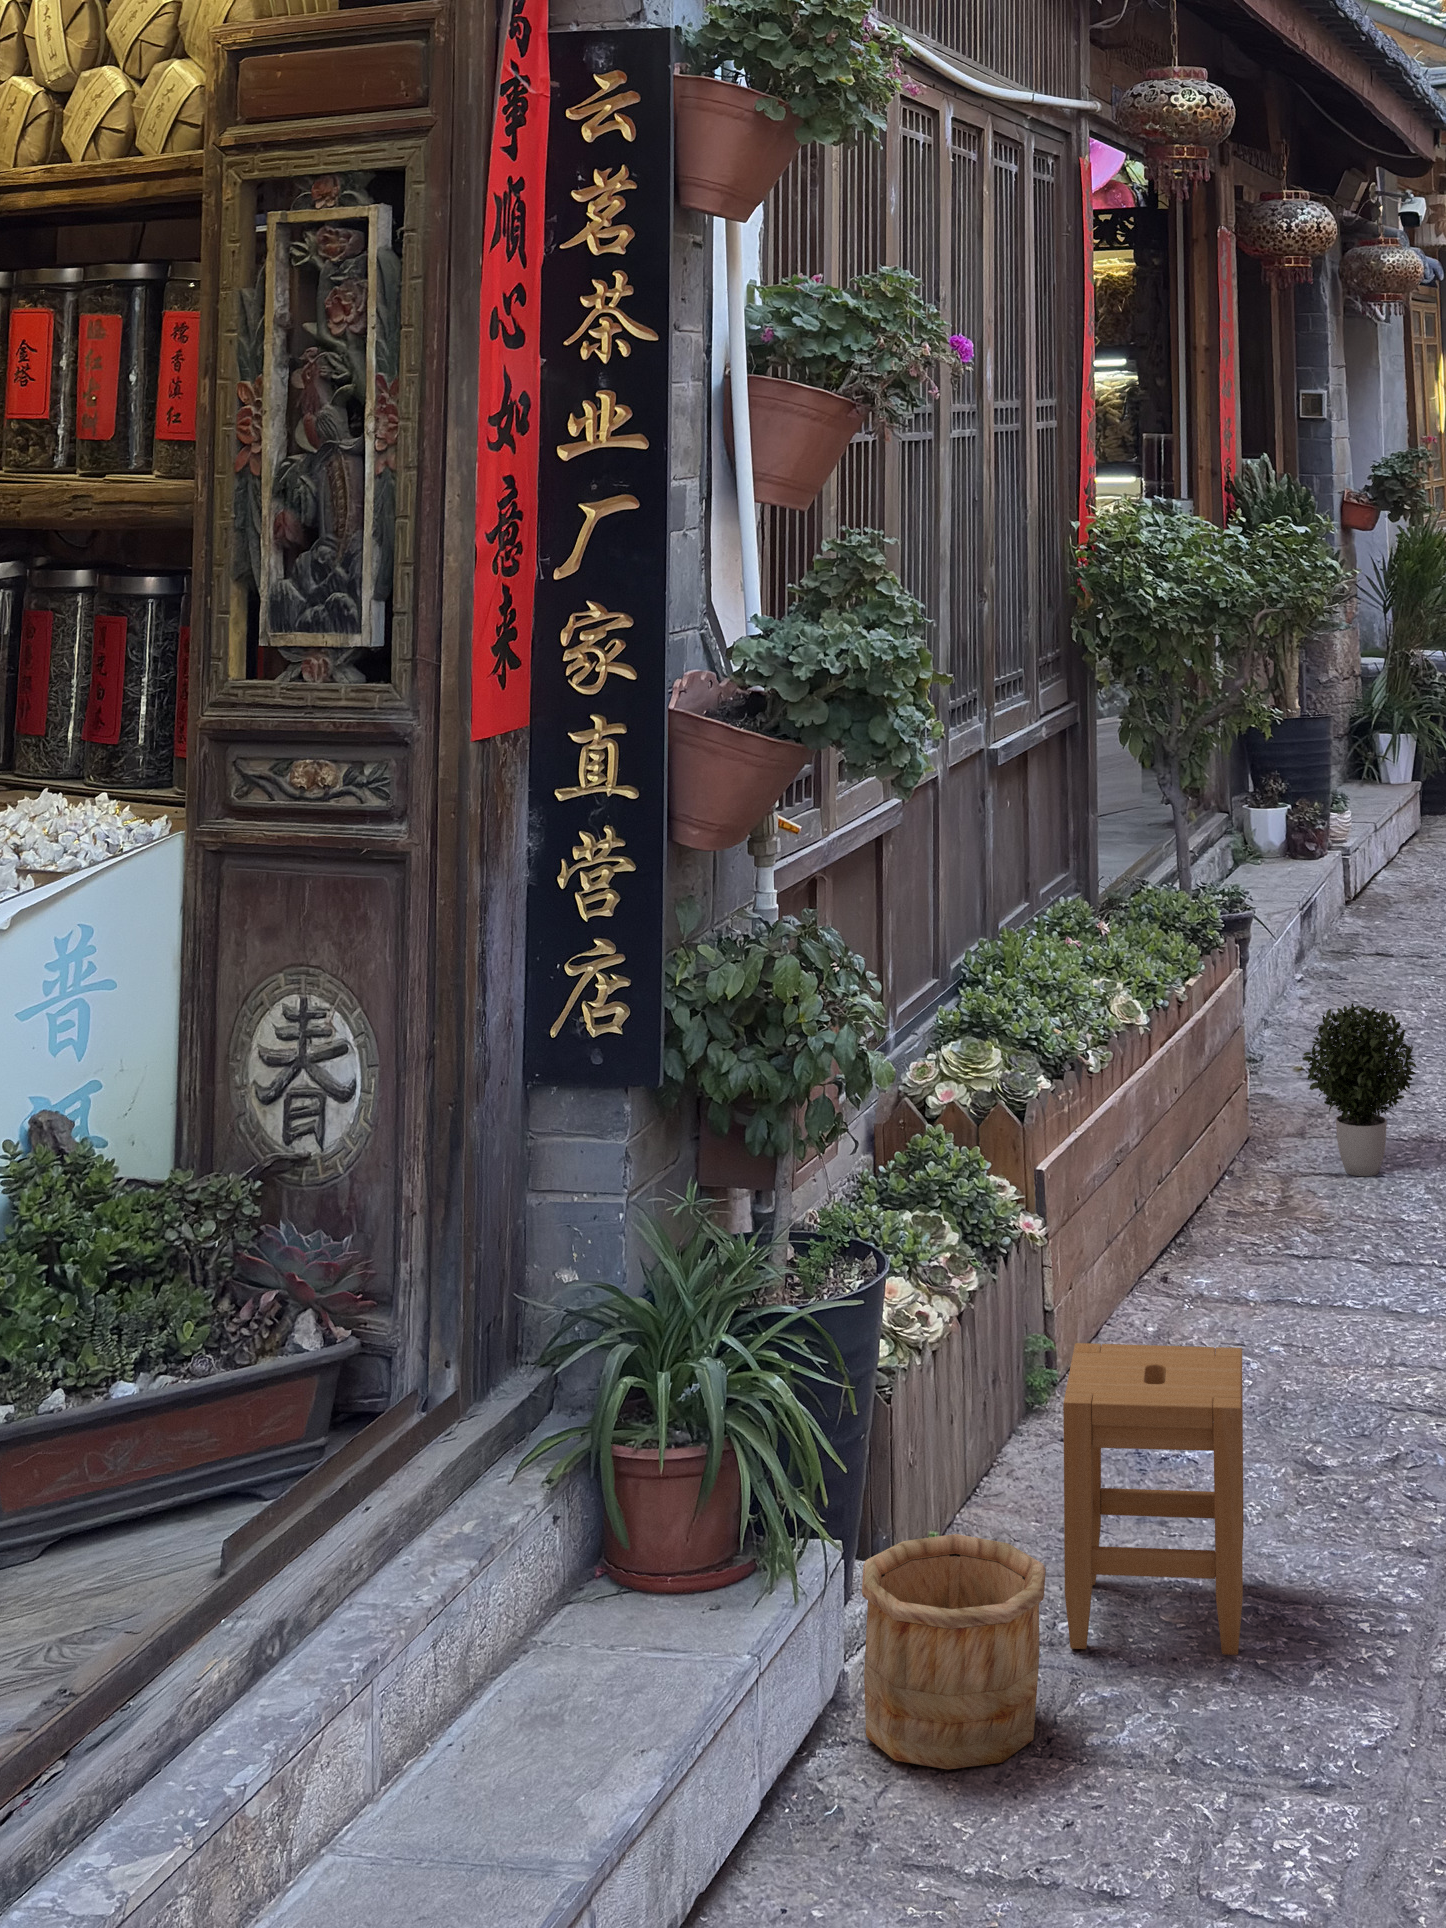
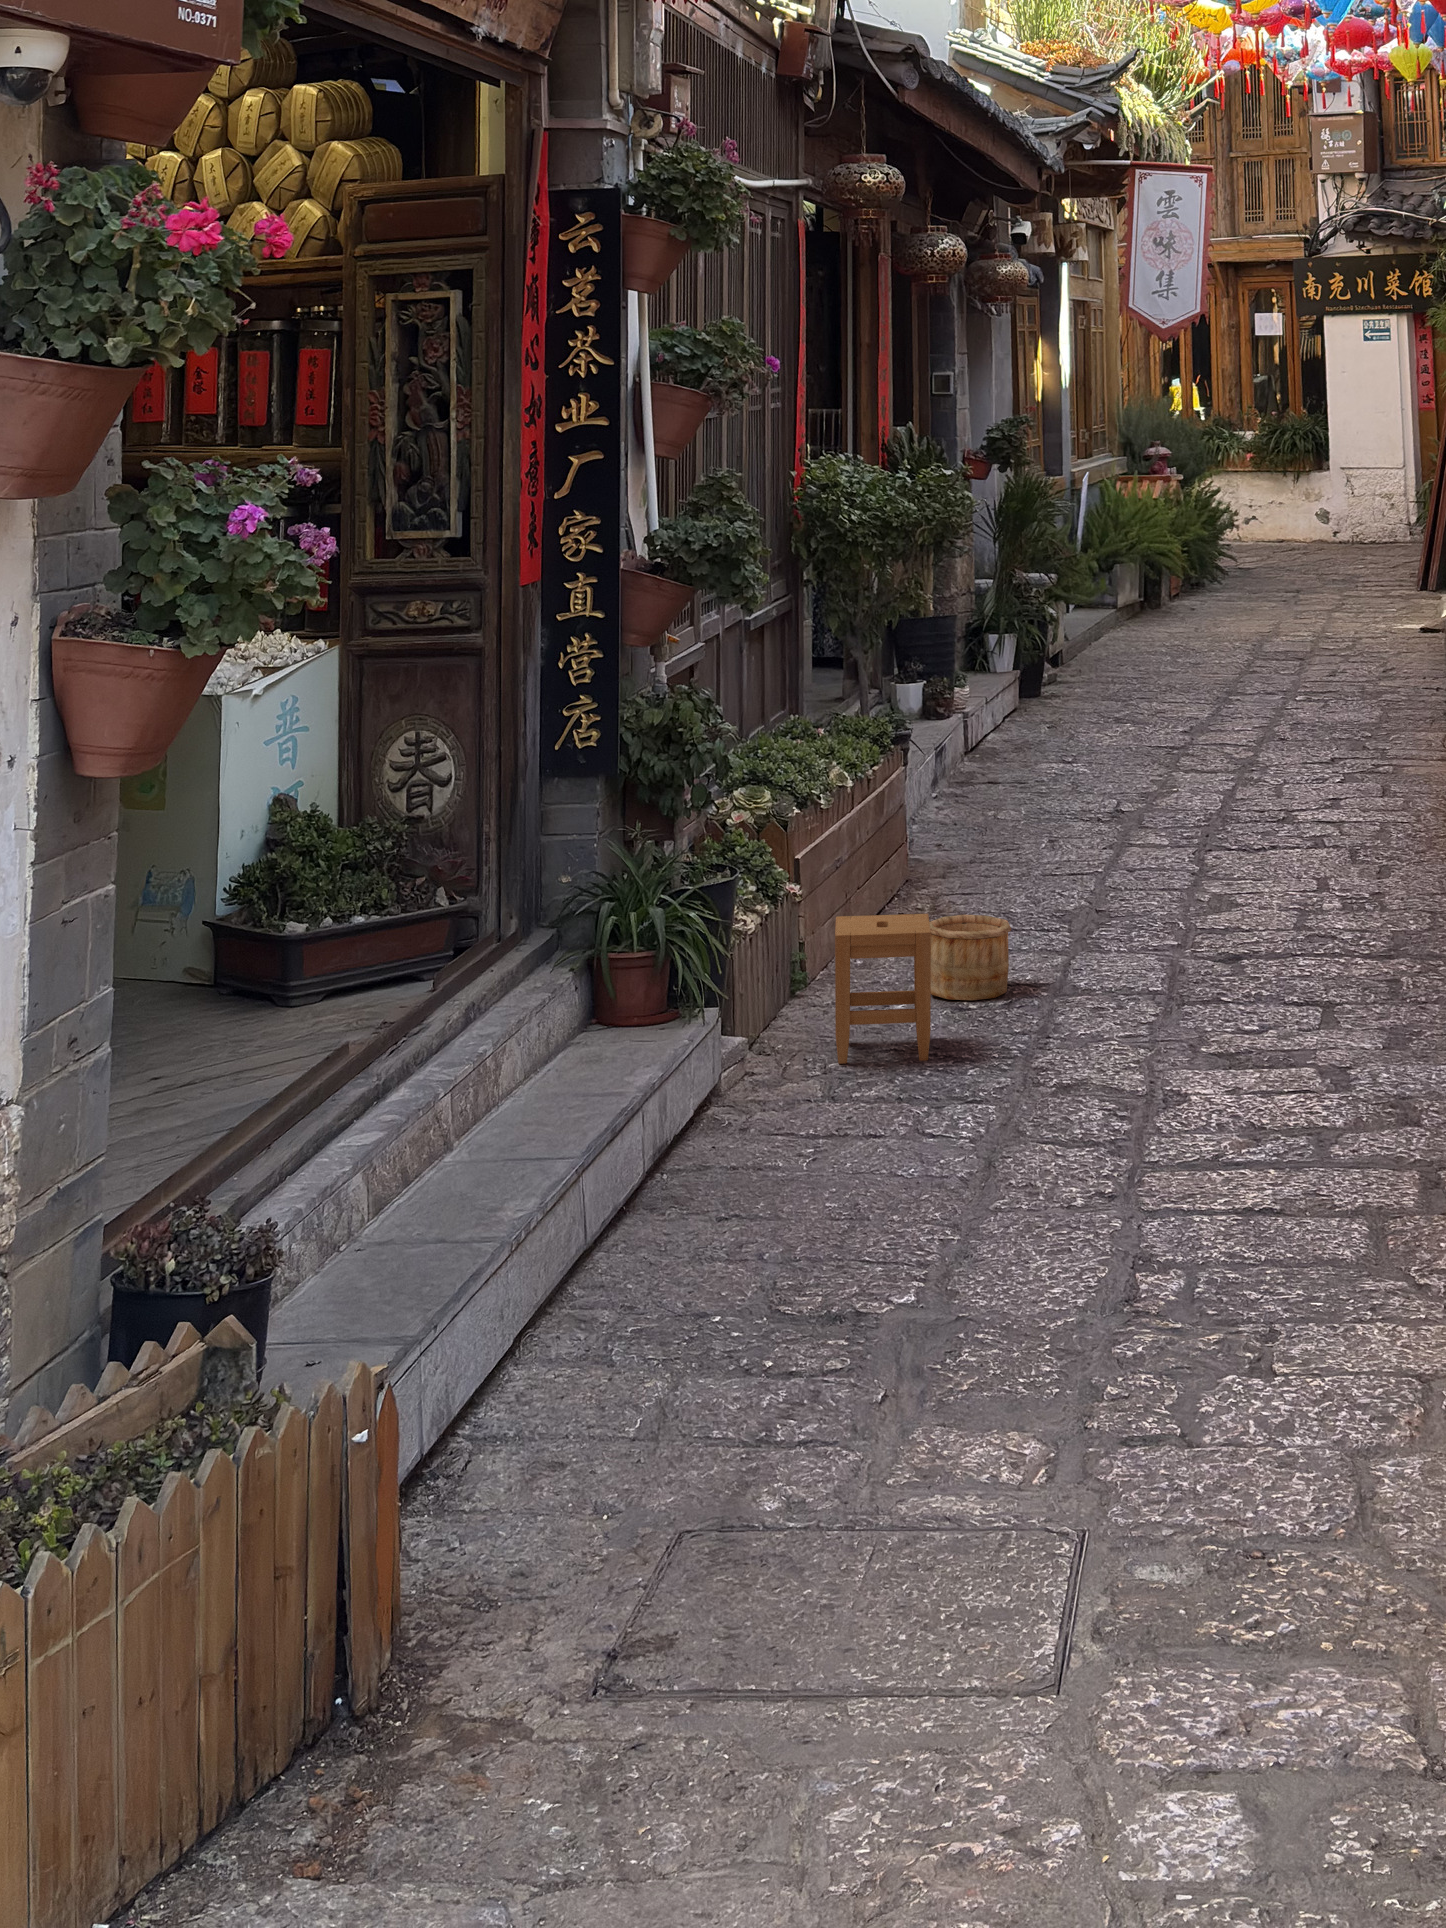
potted plant: present [1302,1003,1416,1176] -> none [947,776,1020,885]
wooden bucket: present [862,1534,1046,1769] -> present [930,915,1011,1000]

